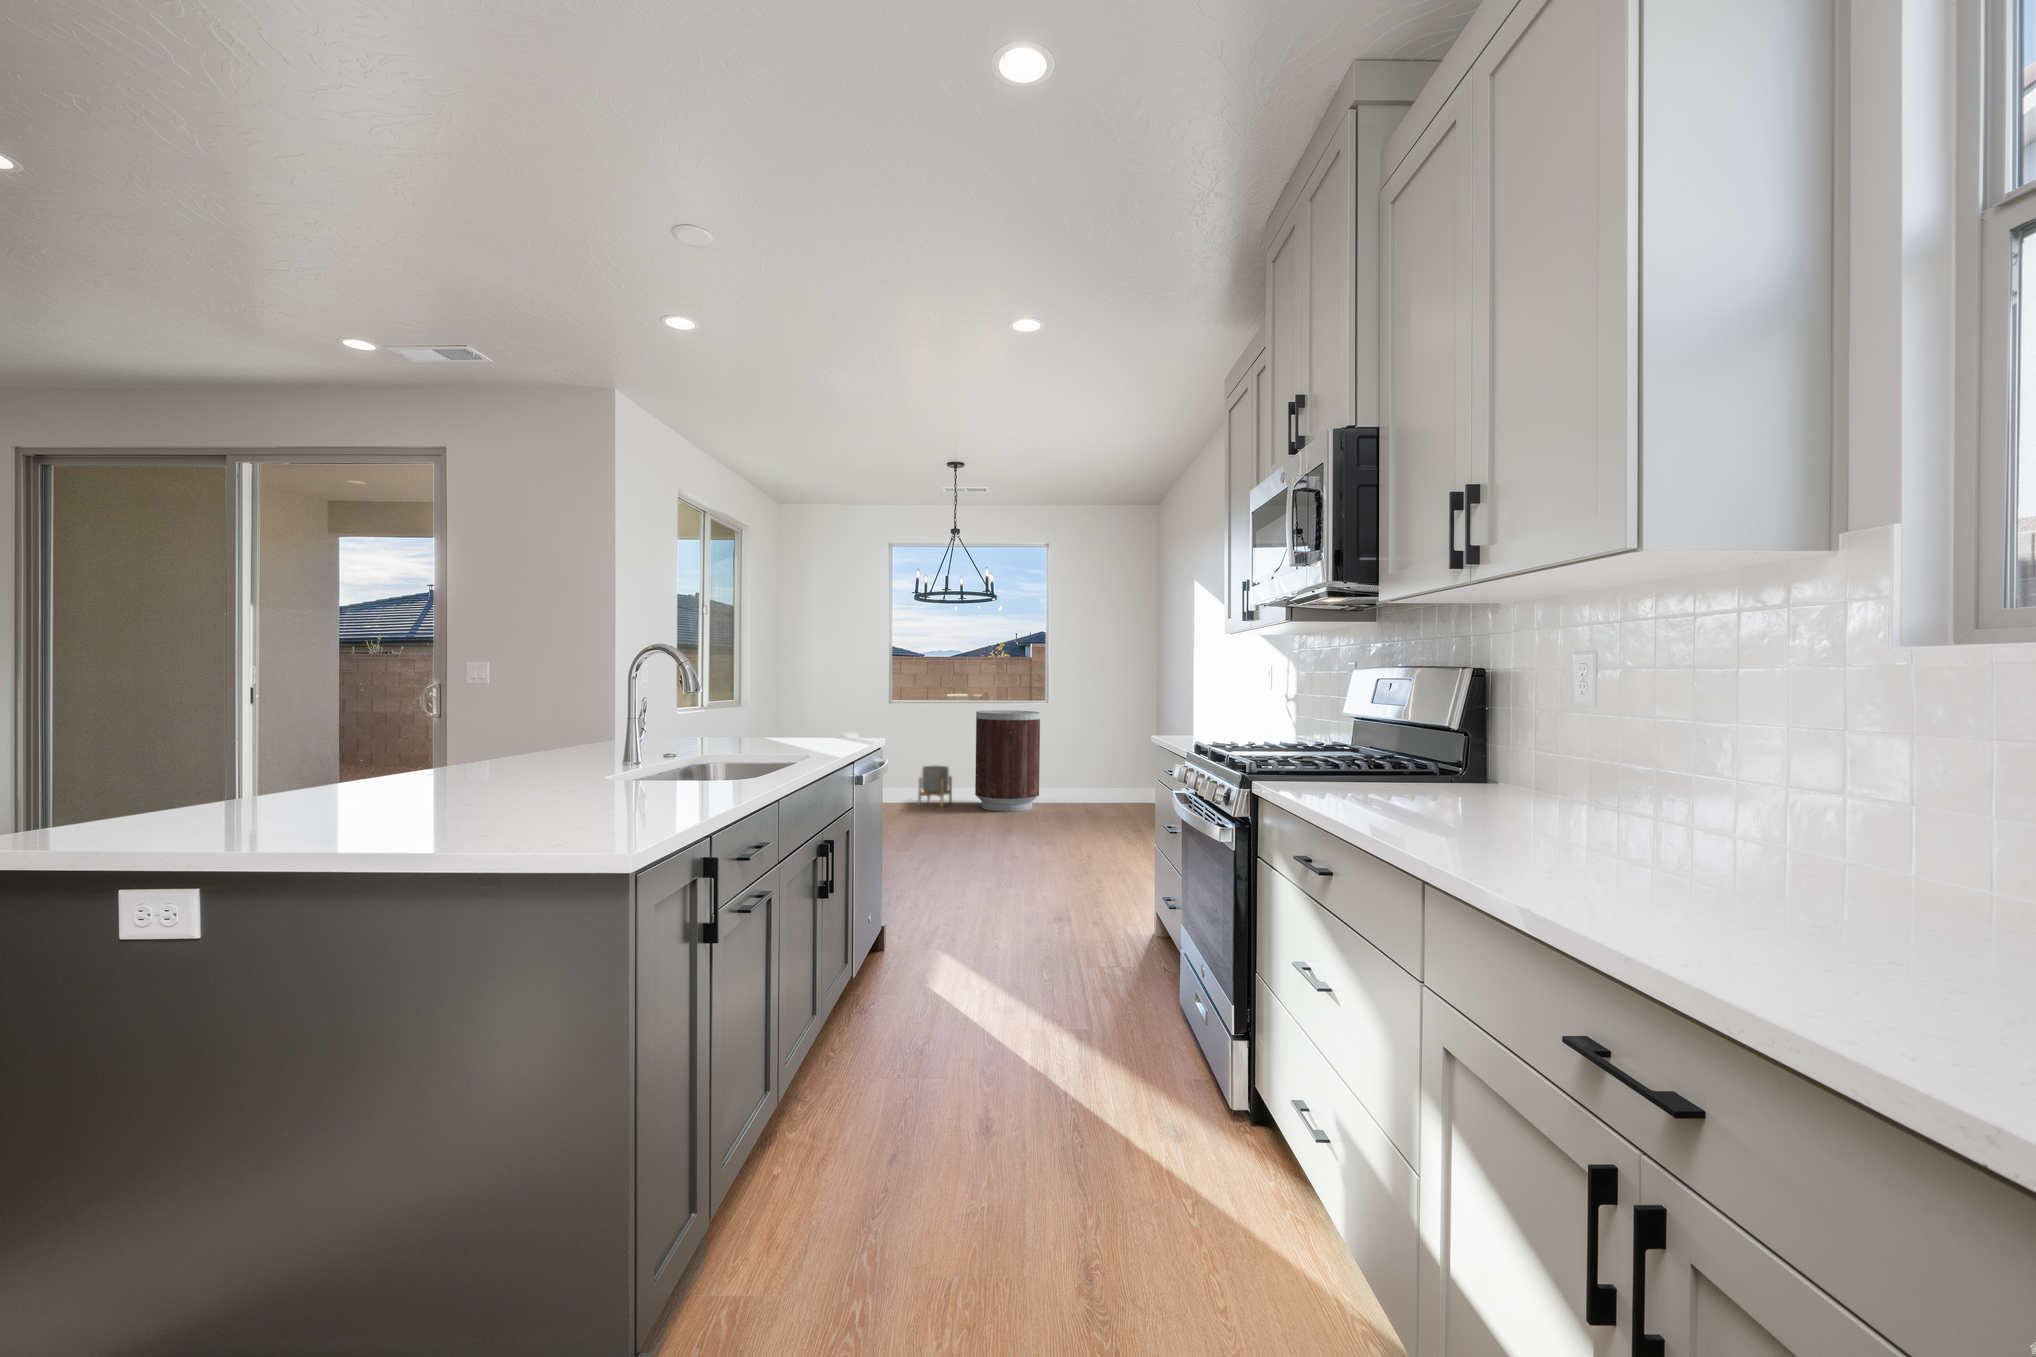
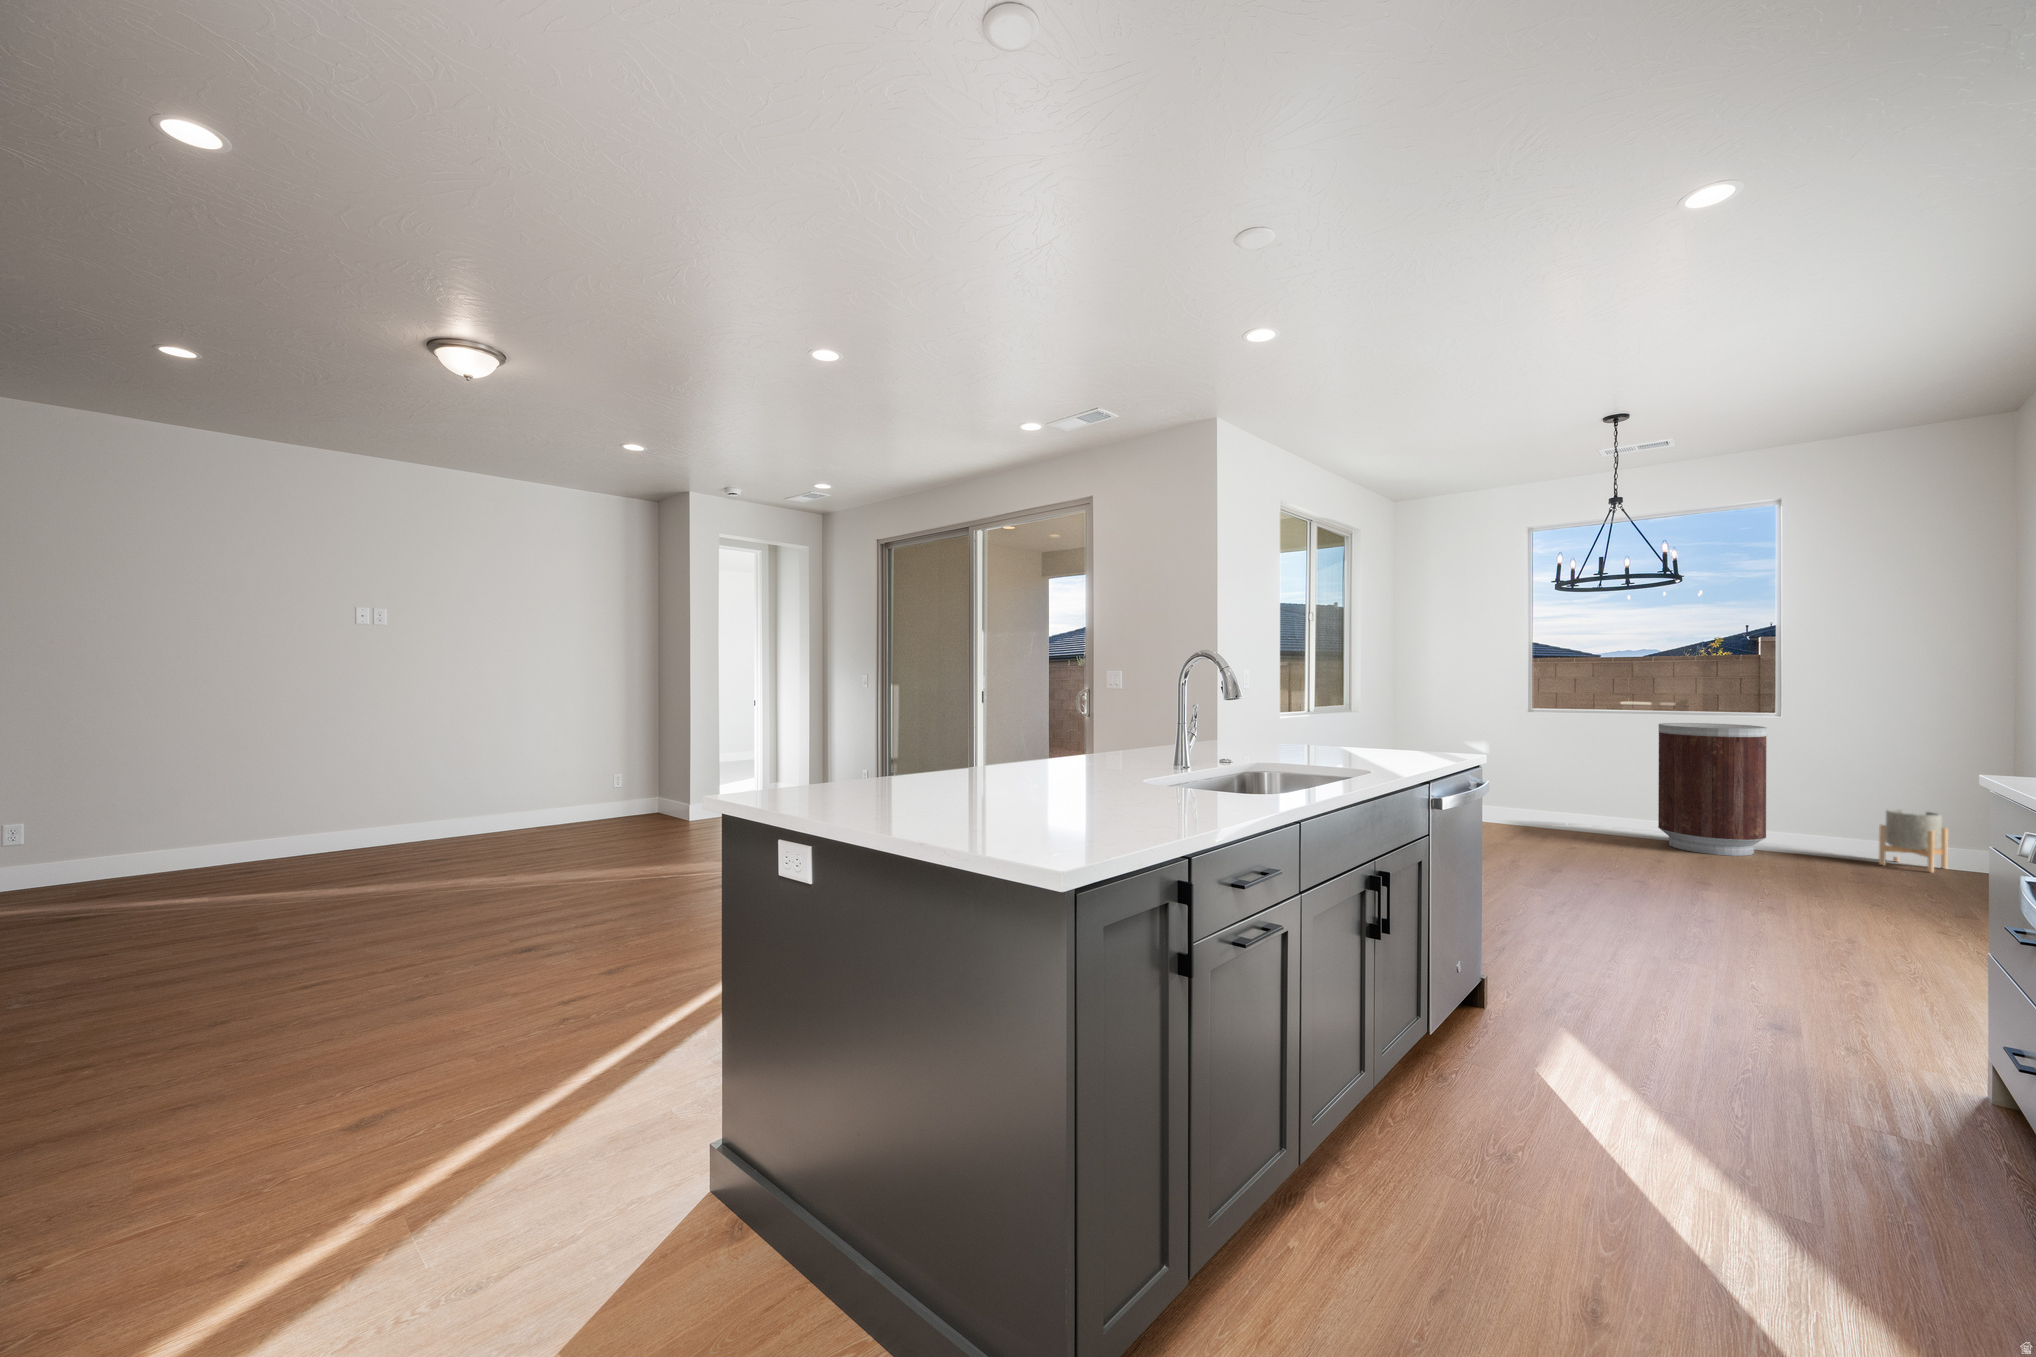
planter: present [918,766,952,807] -> present [1879,809,1948,873]

